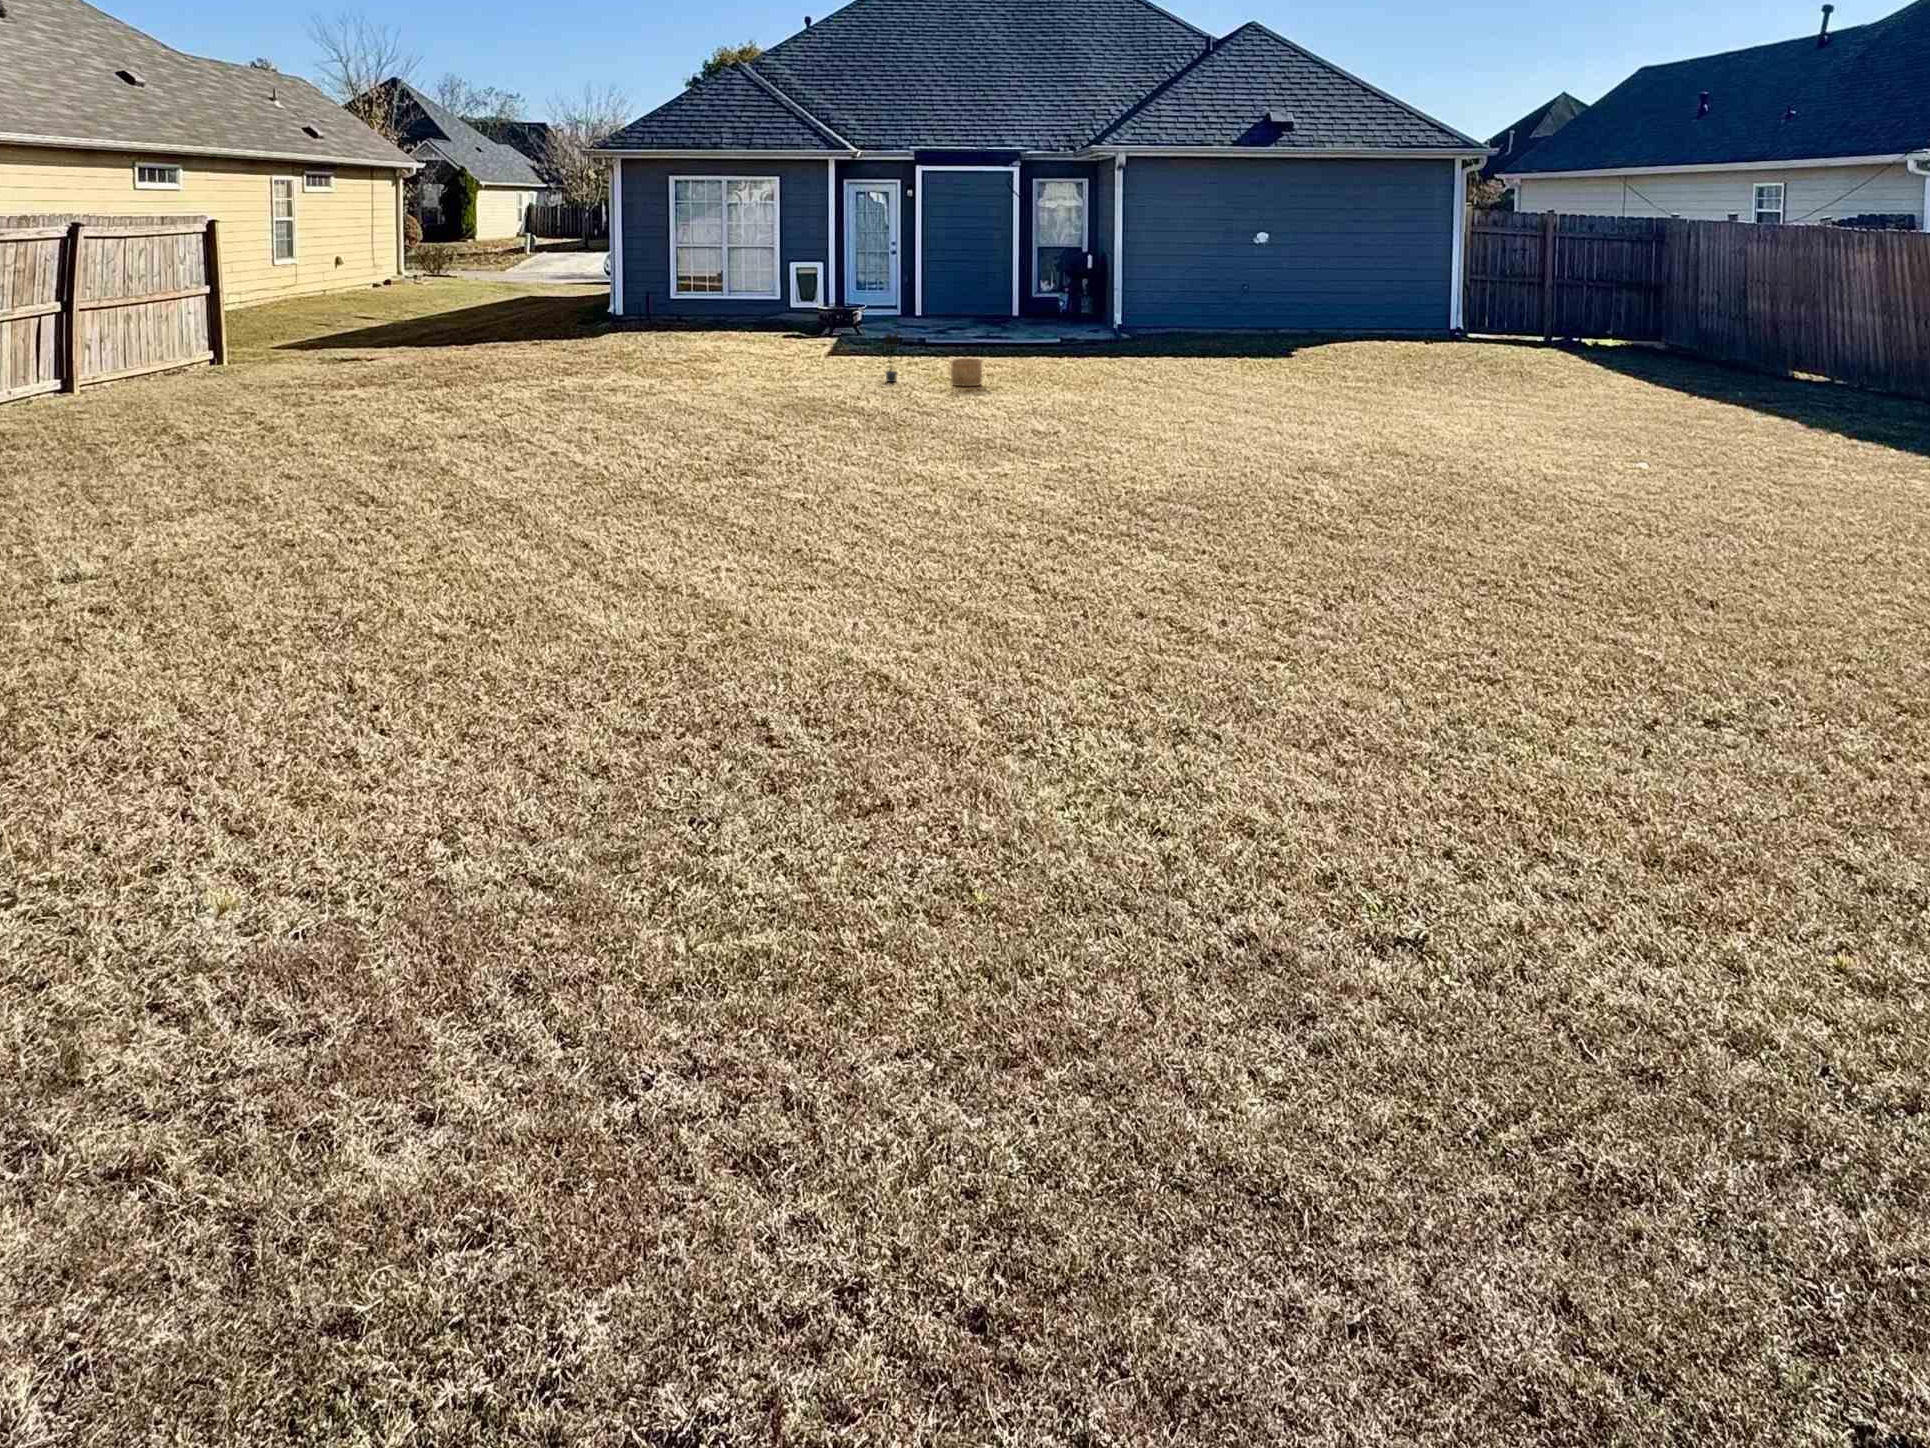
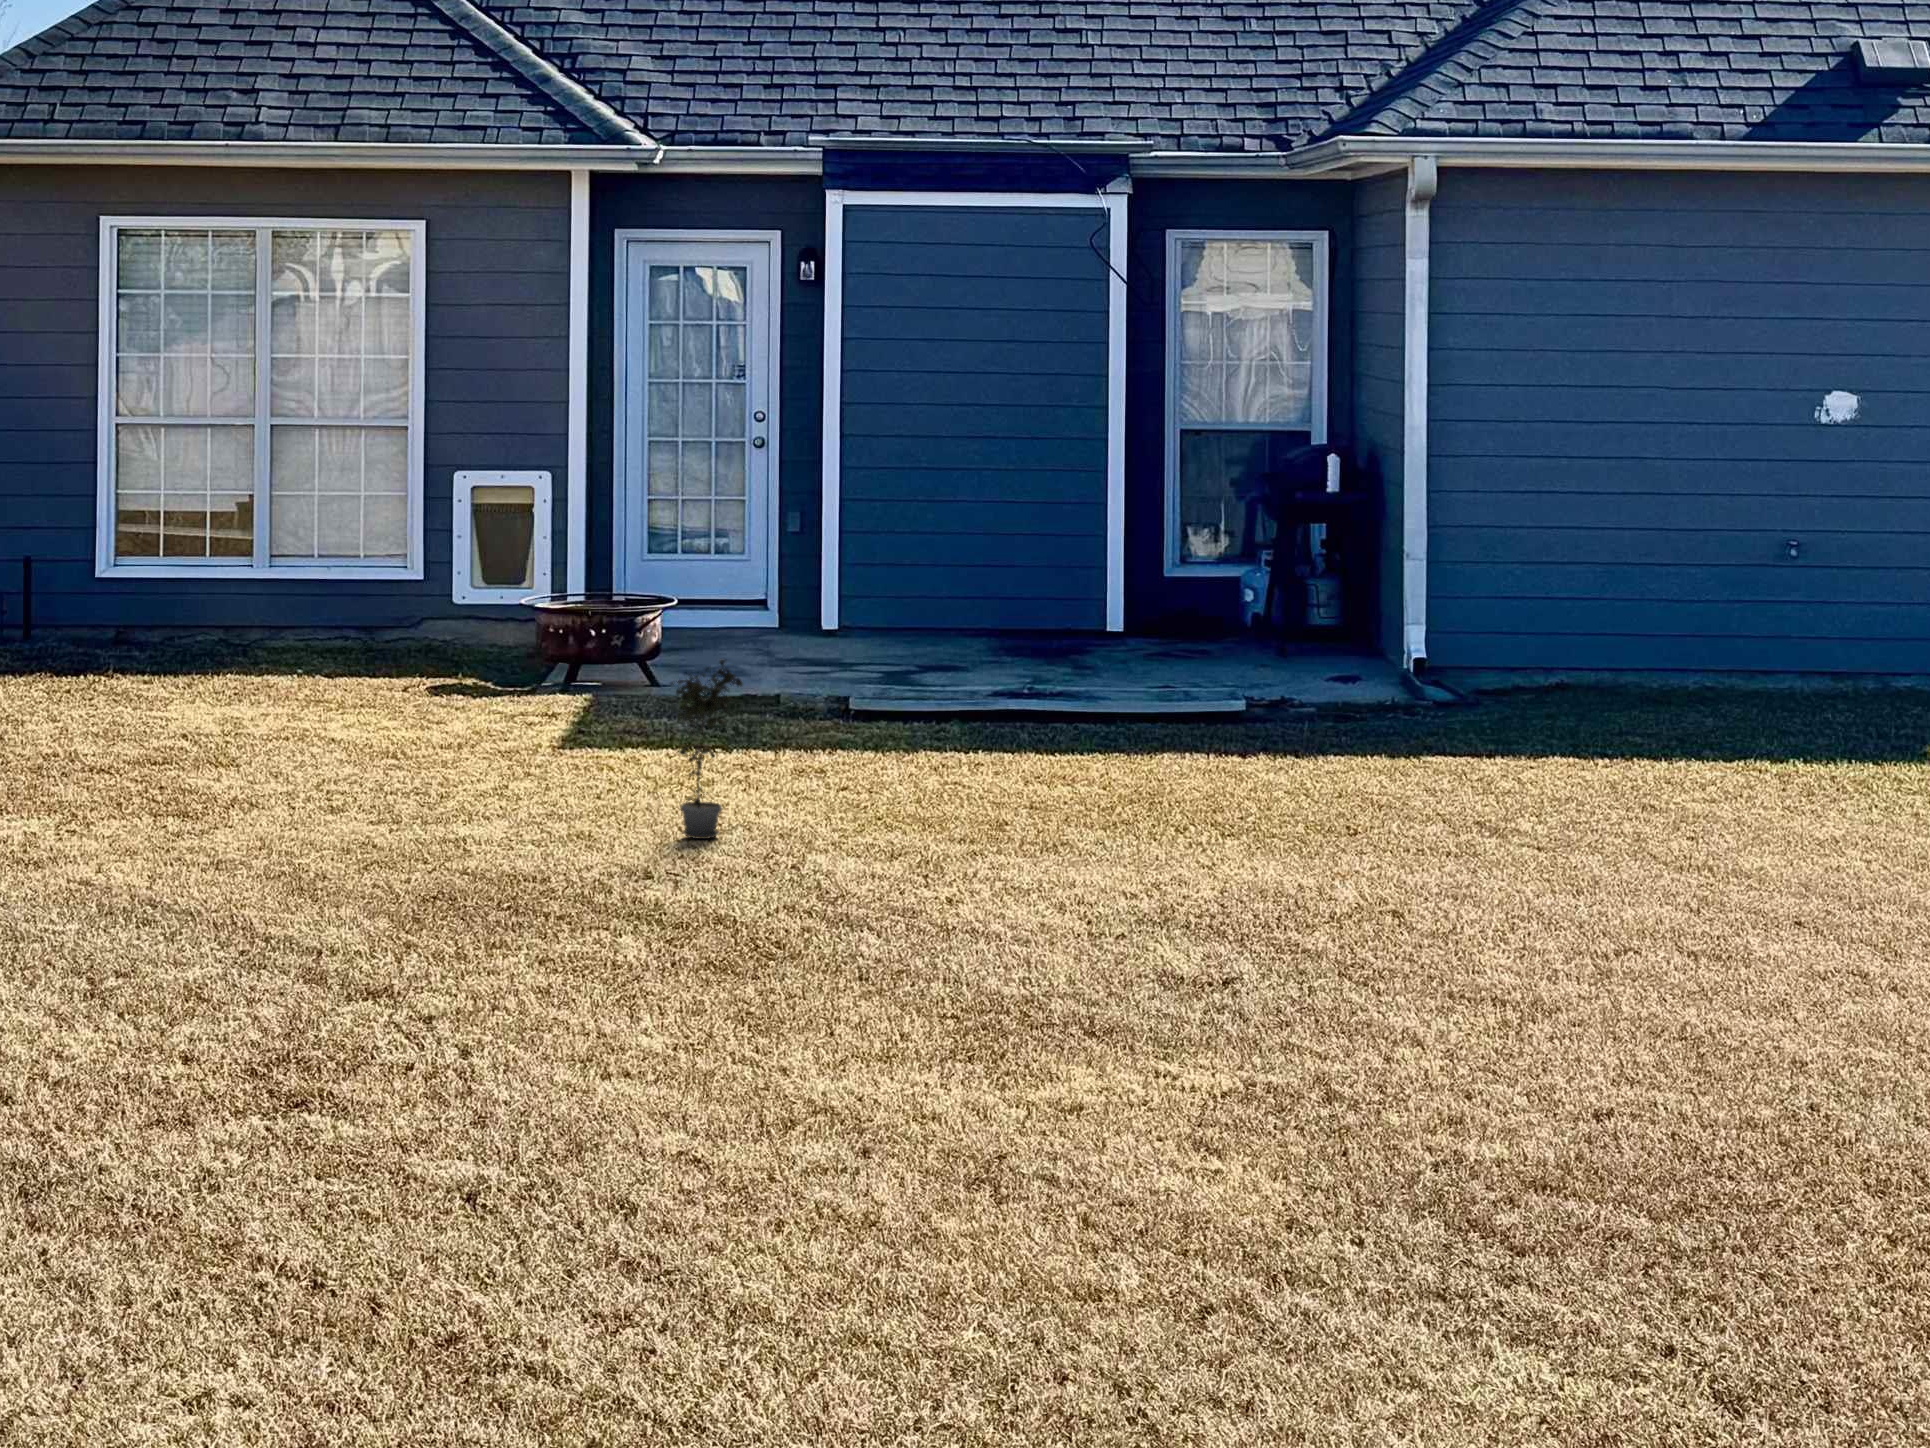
wooden bucket: present [951,358,982,386] -> none [892,762,998,857]

